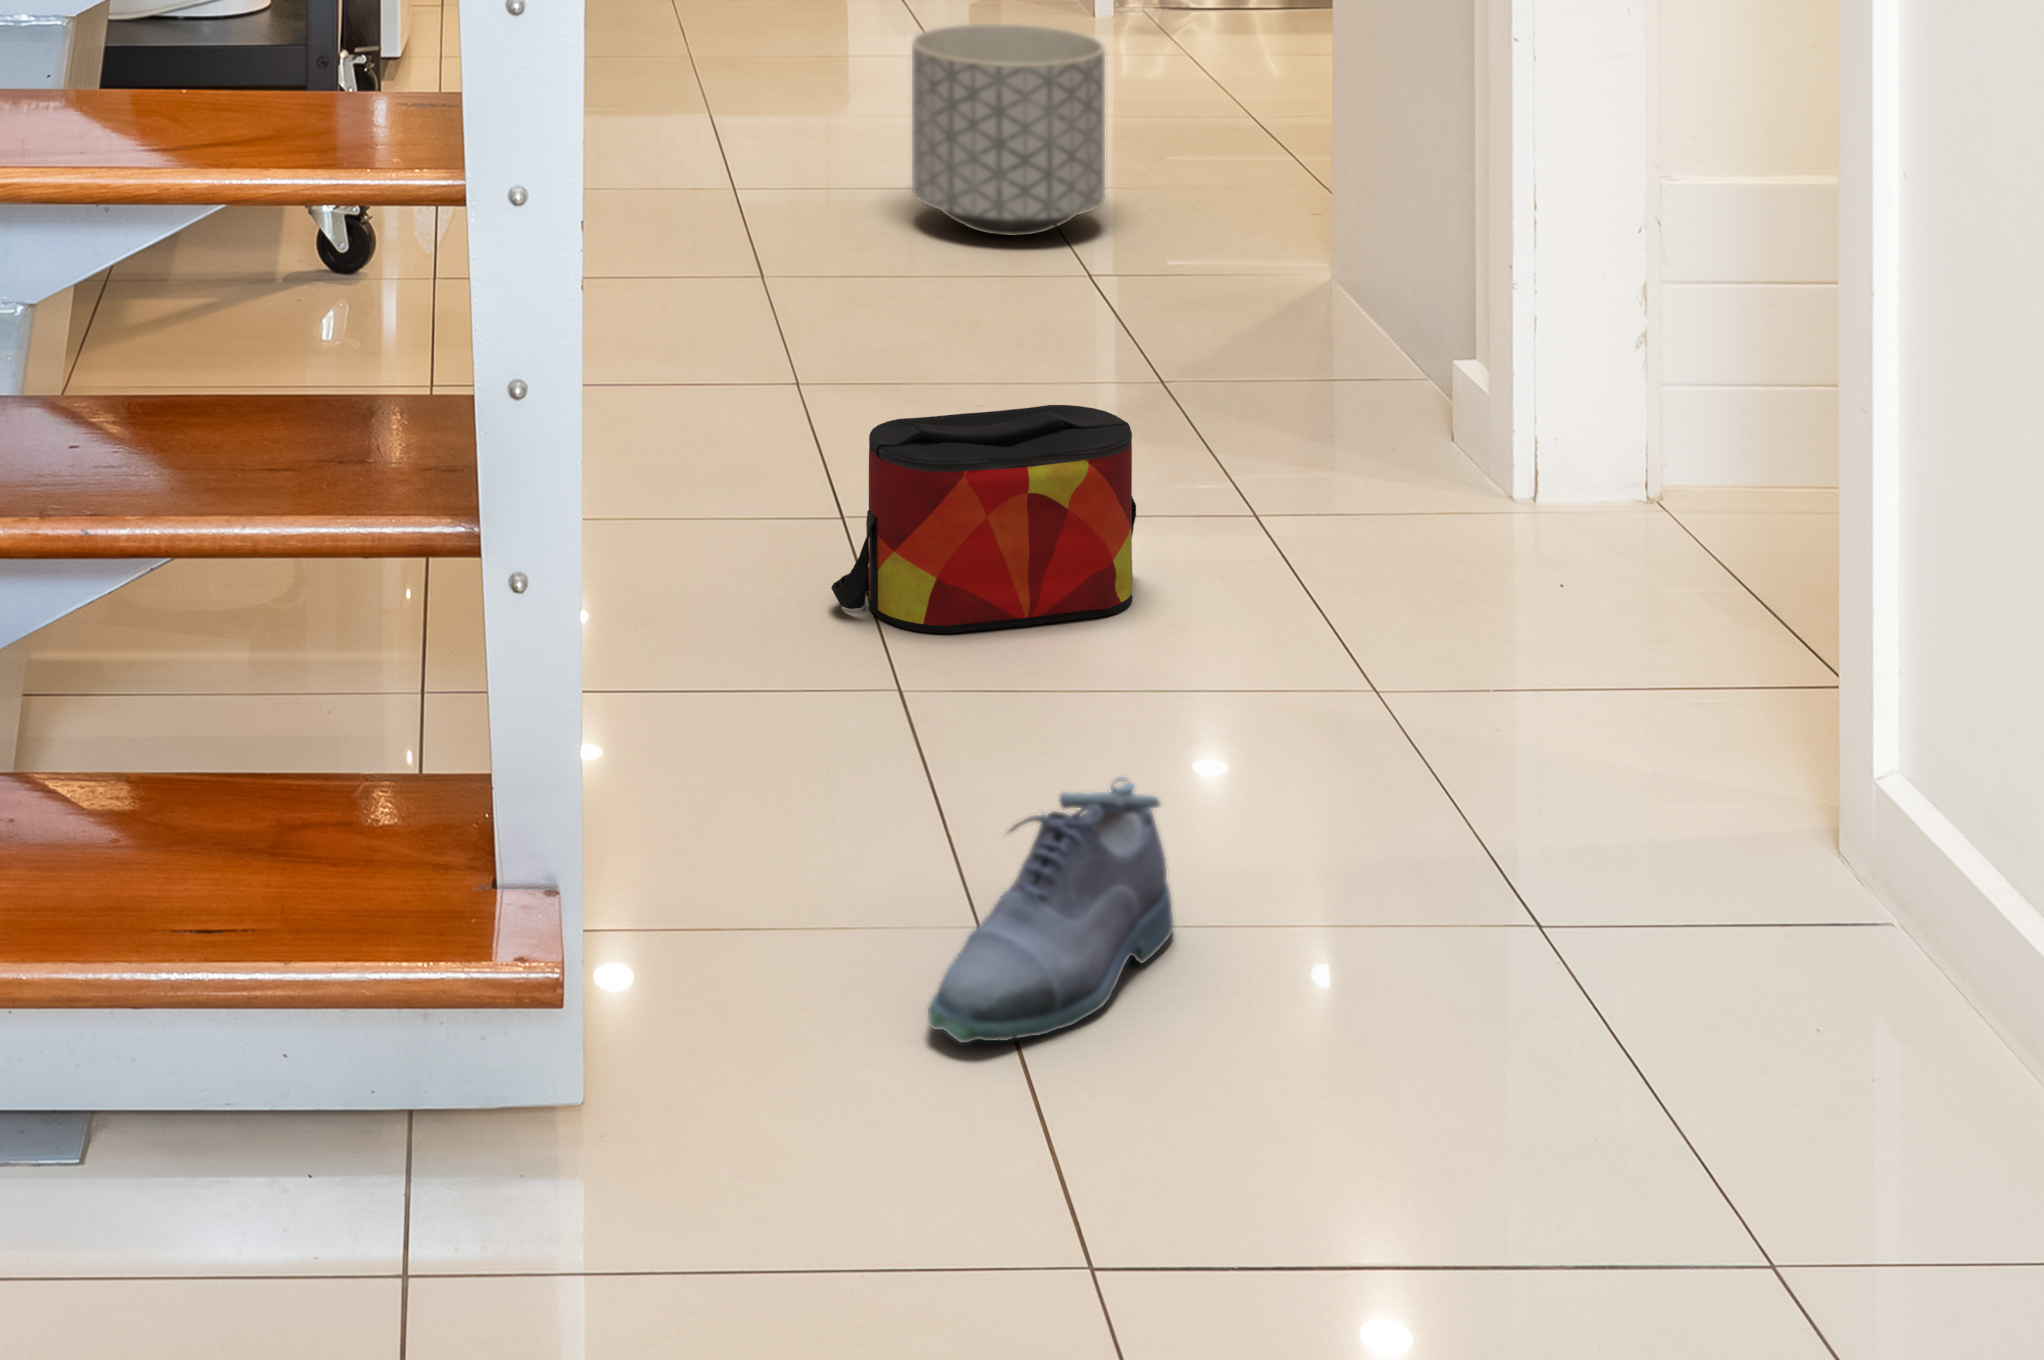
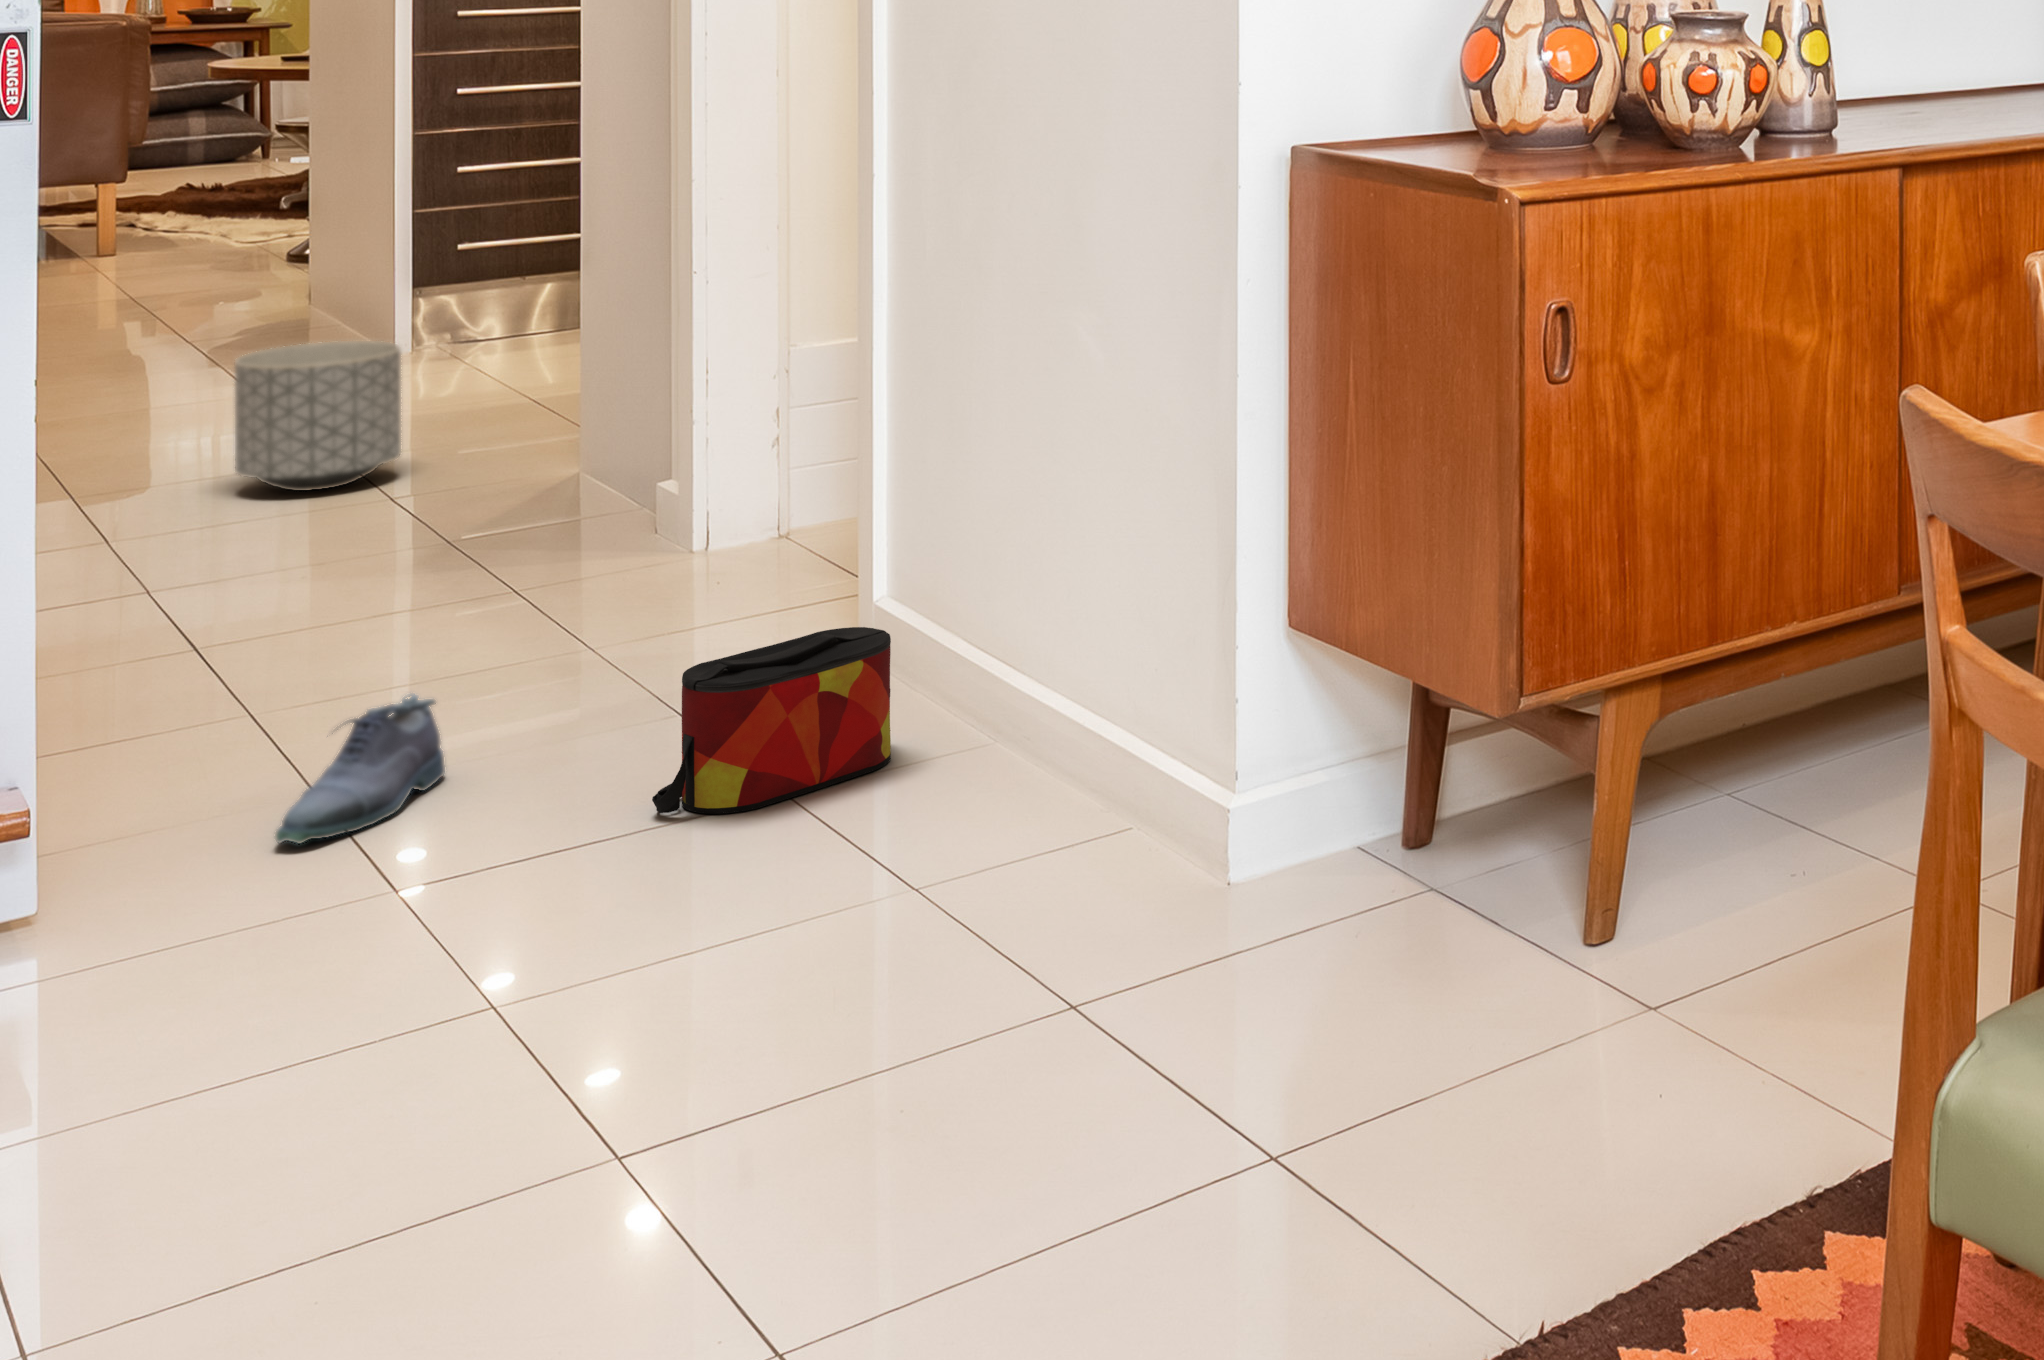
bag: present [831,405,1136,633] -> present [652,627,891,814]

